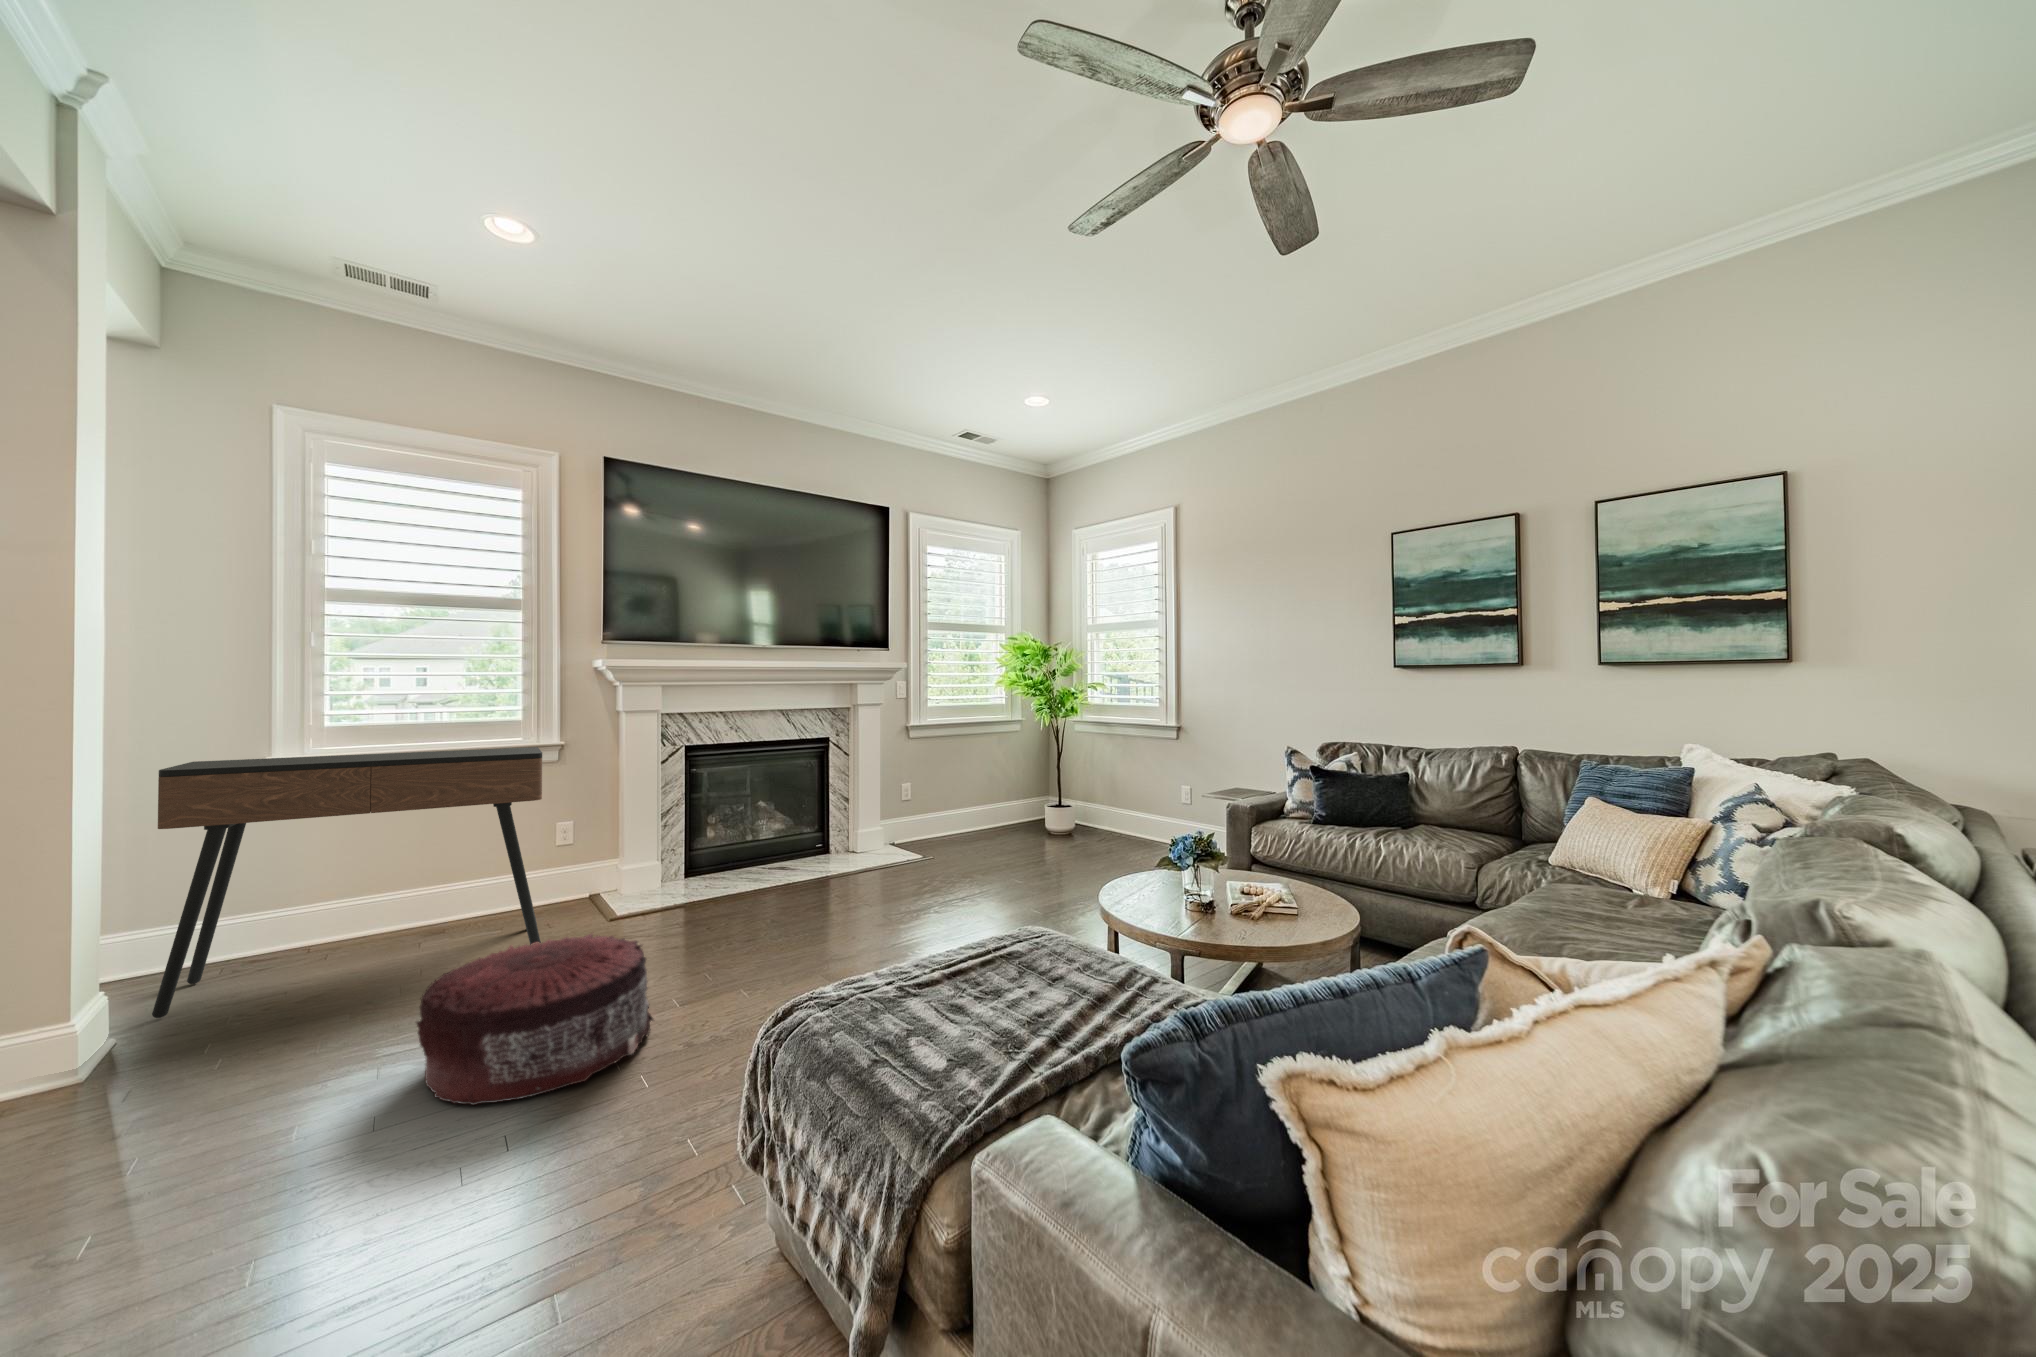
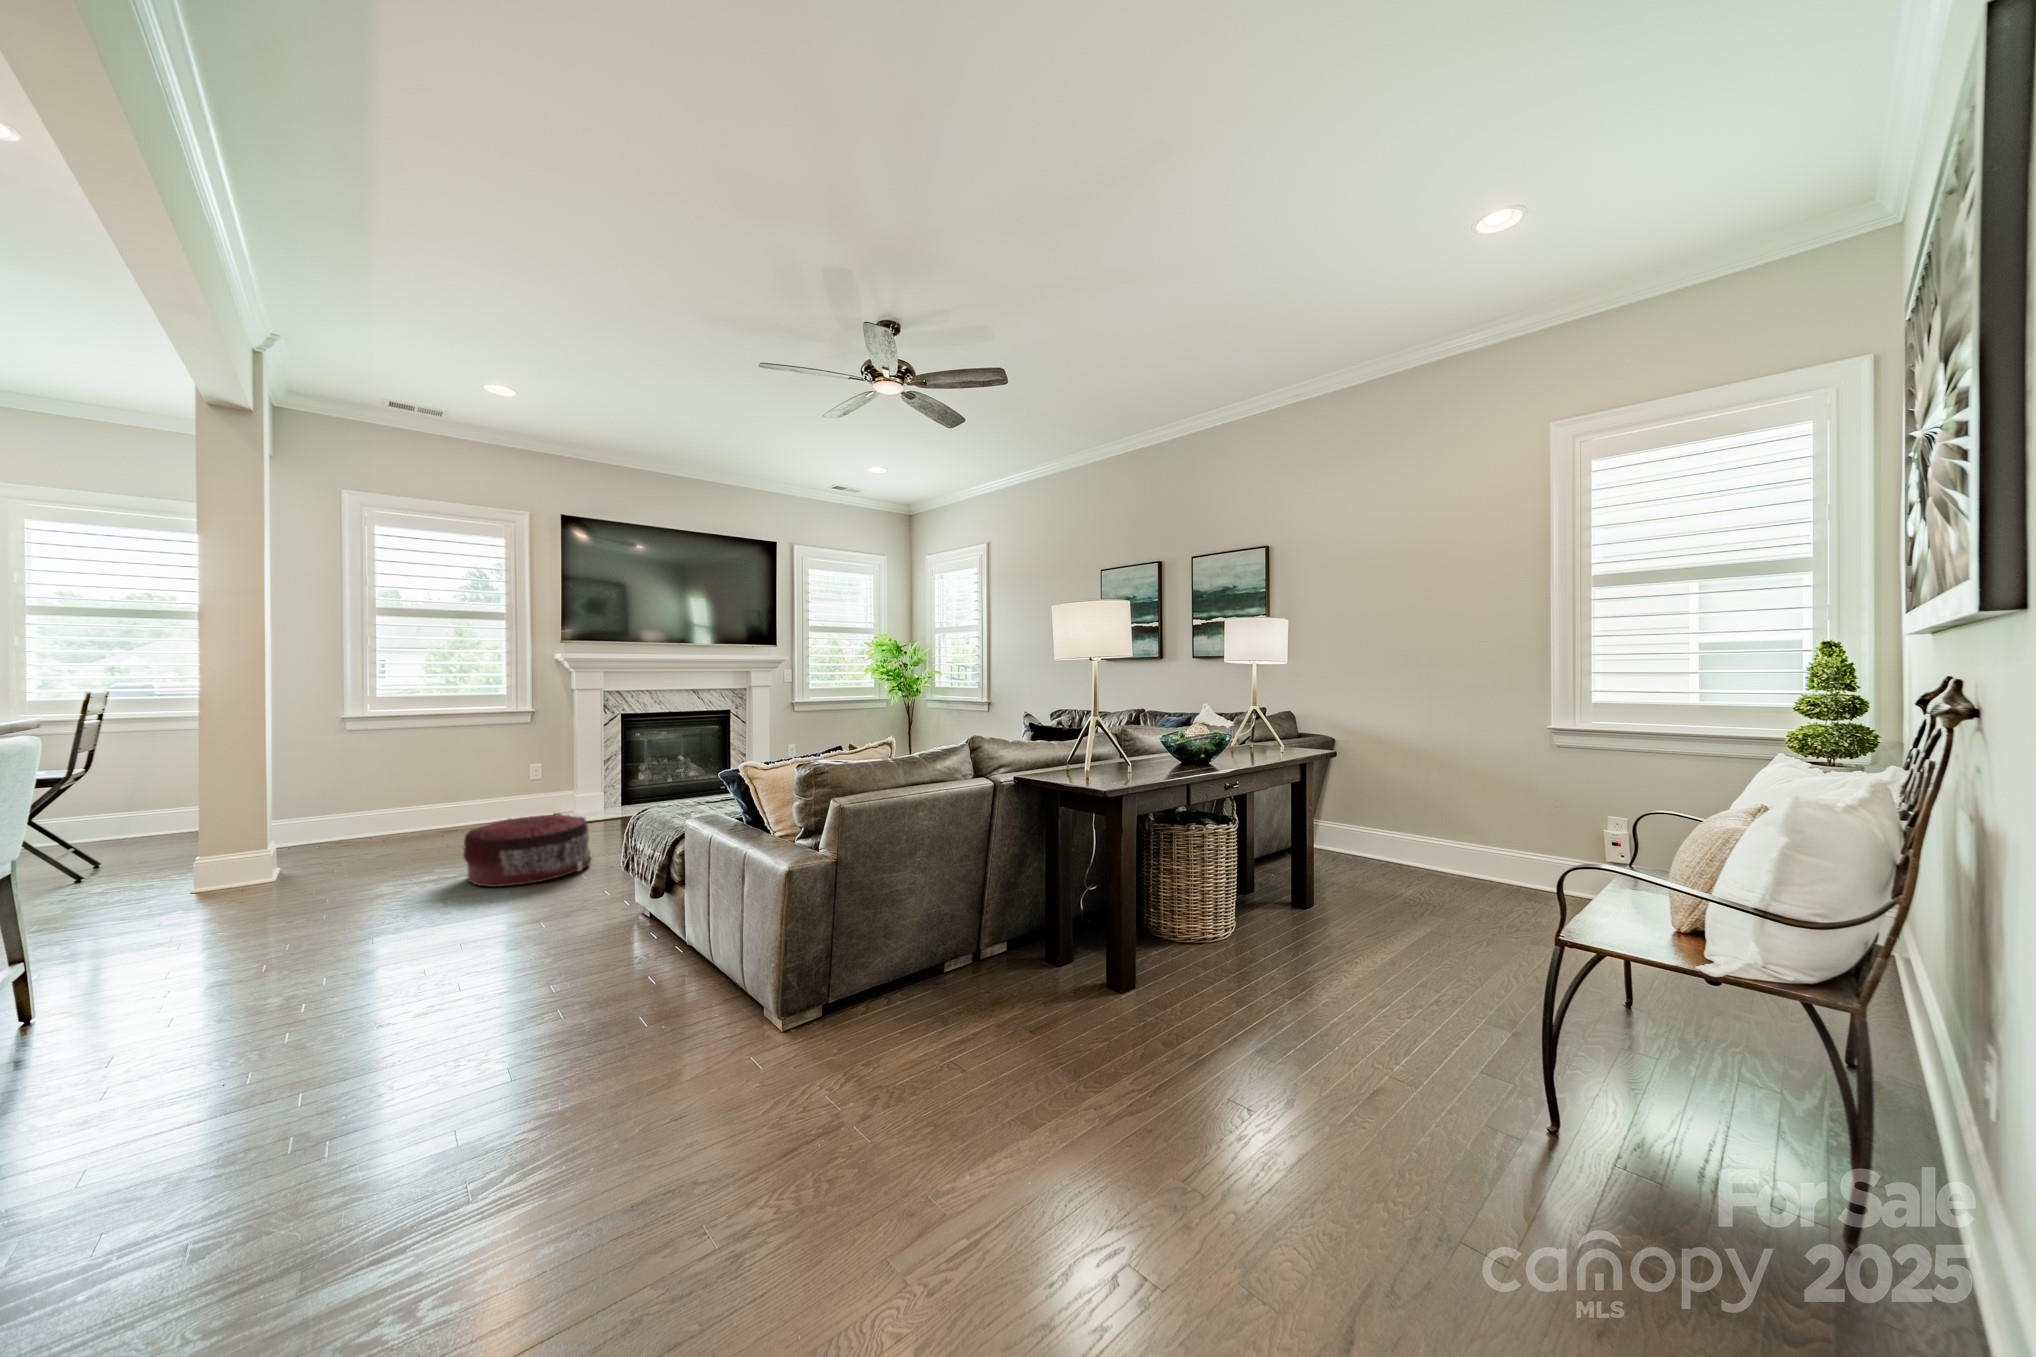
console table: present [152,747,542,1018] -> none [296,712,524,864]

